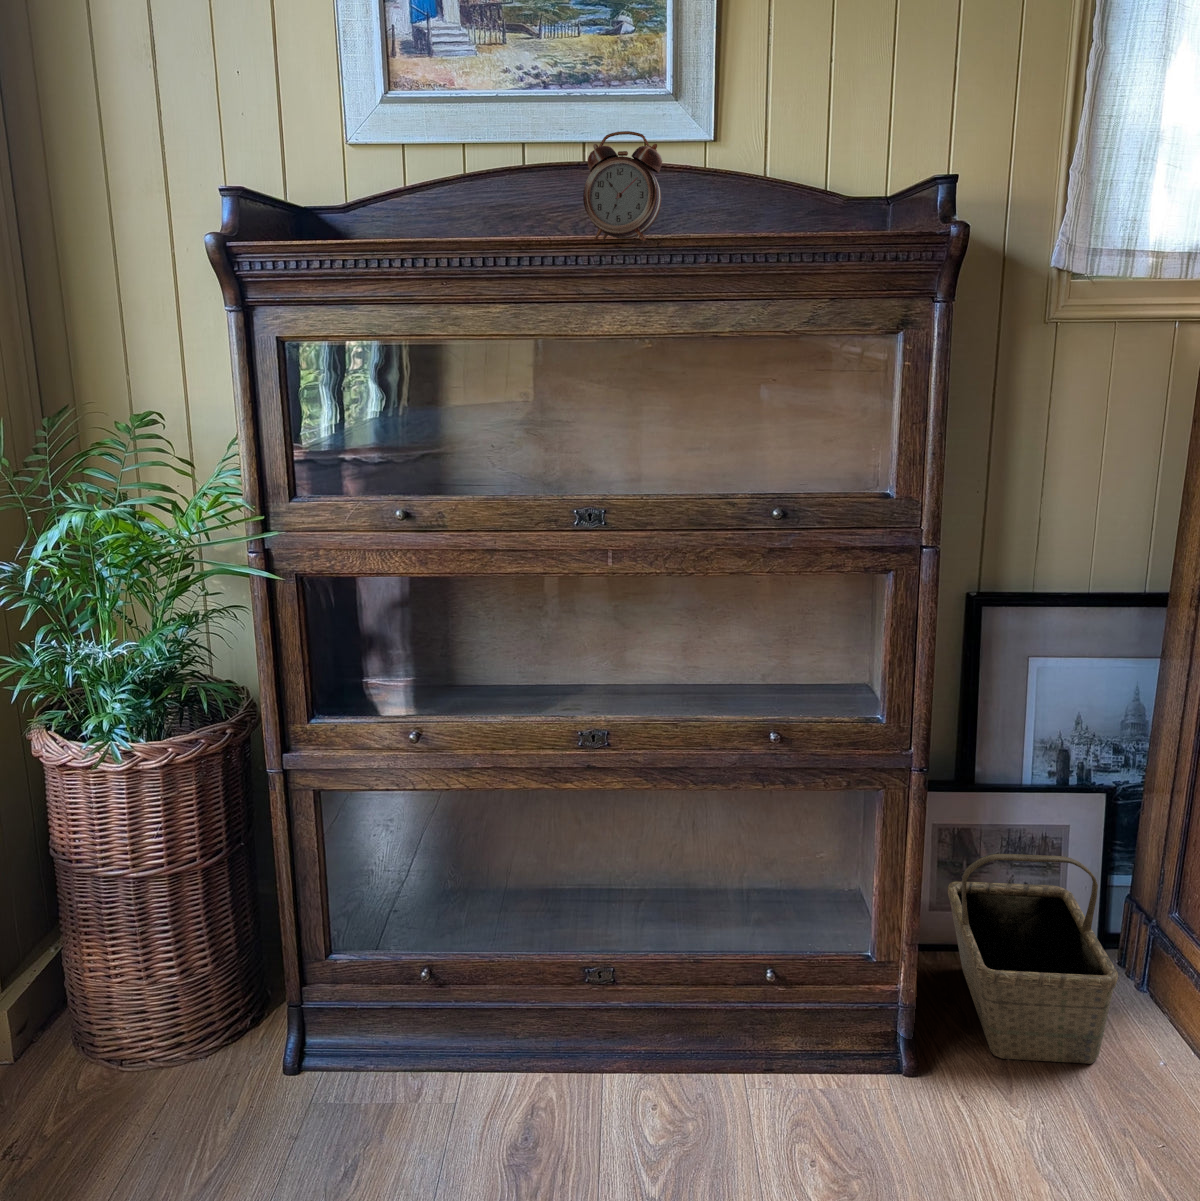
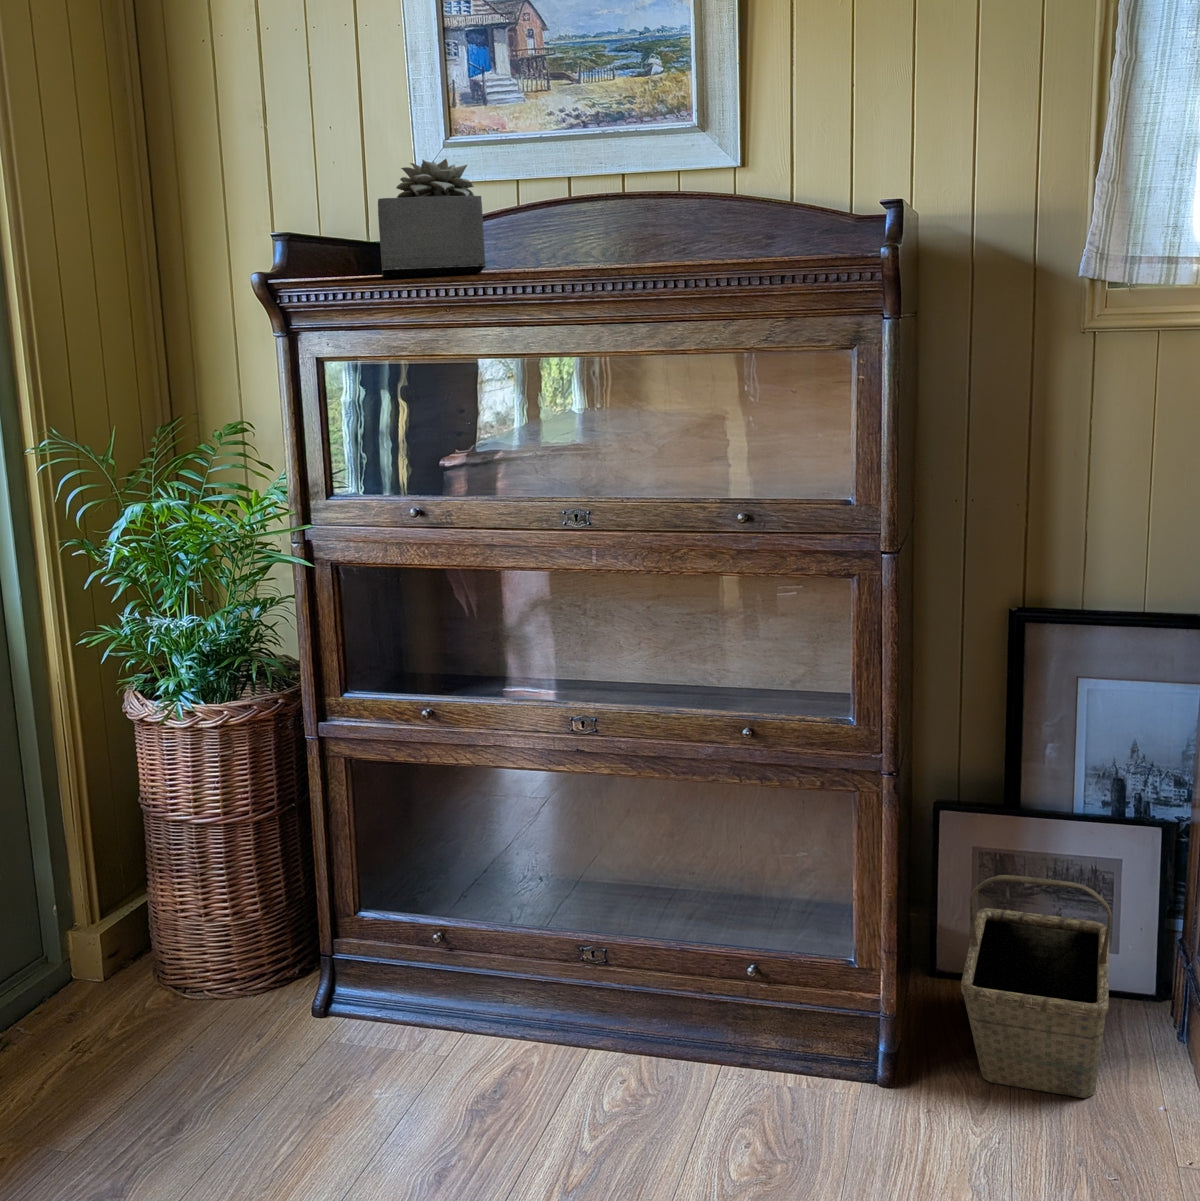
succulent plant: none [350,109,491,244] -> present [378,159,486,277]
alarm clock: present [583,131,662,242] -> none [565,169,637,268]

